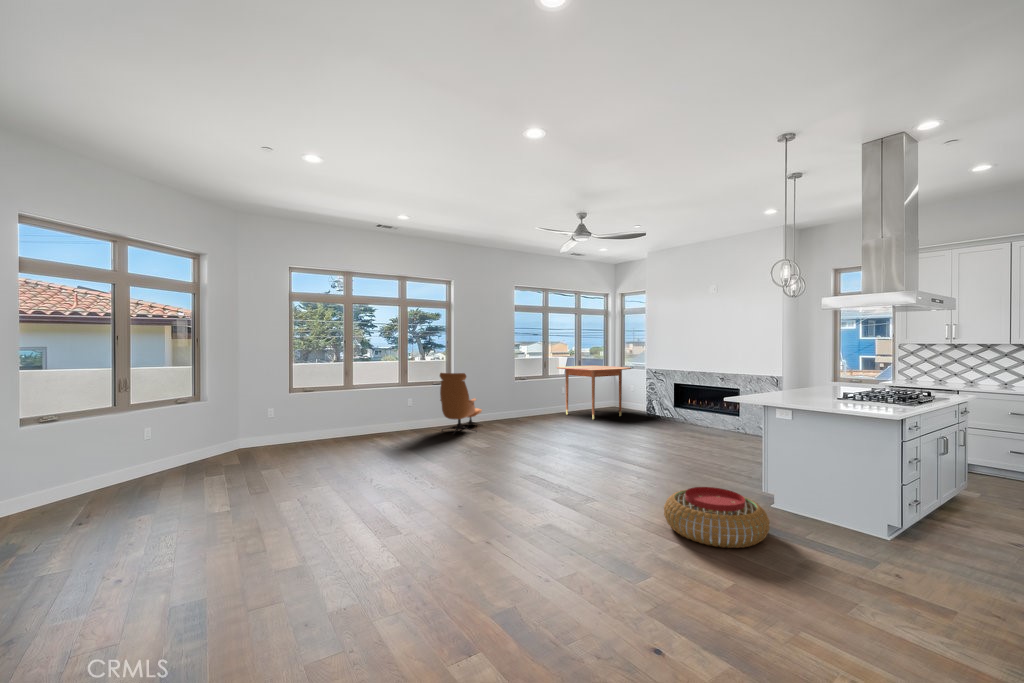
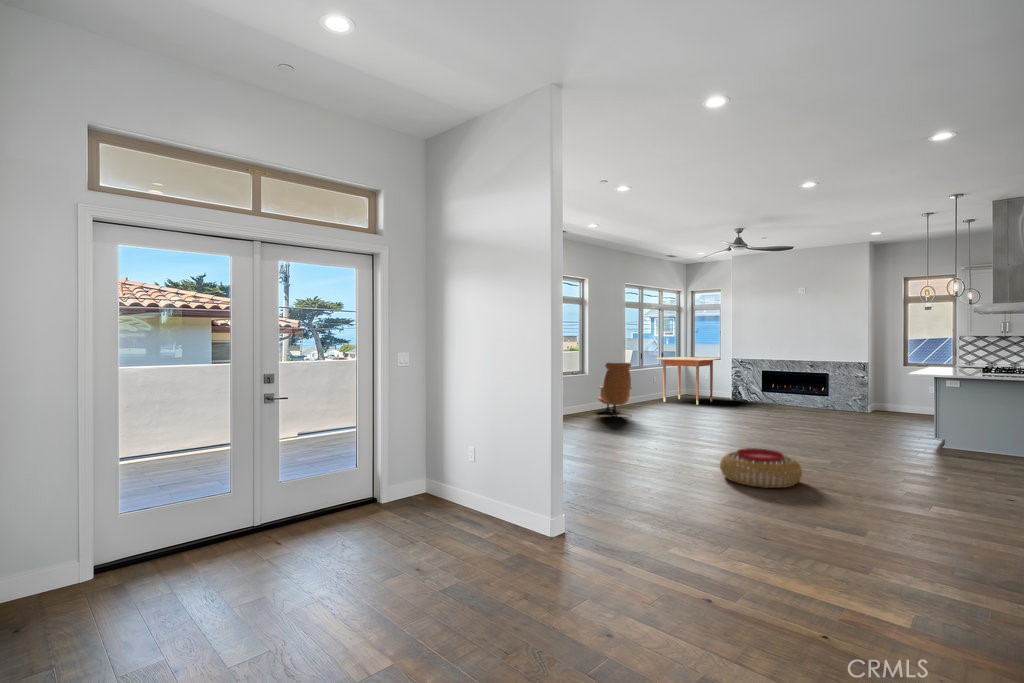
pouf: present [664,487,770,548] -> present [720,448,802,488]

